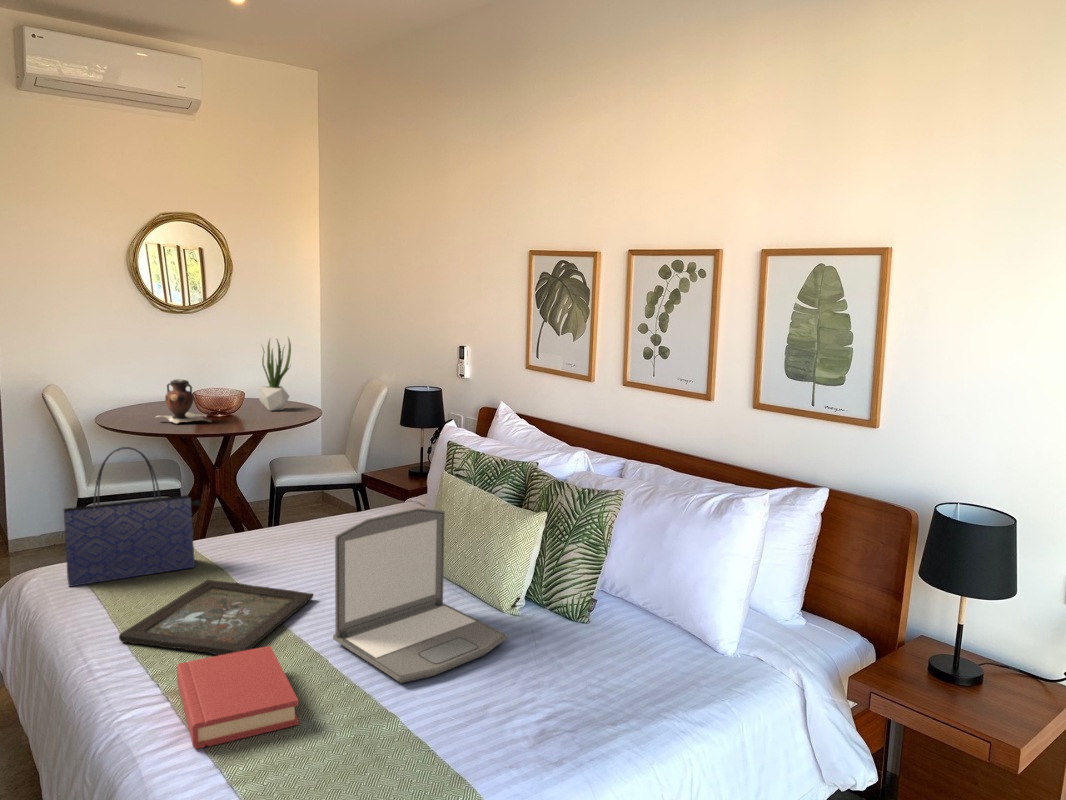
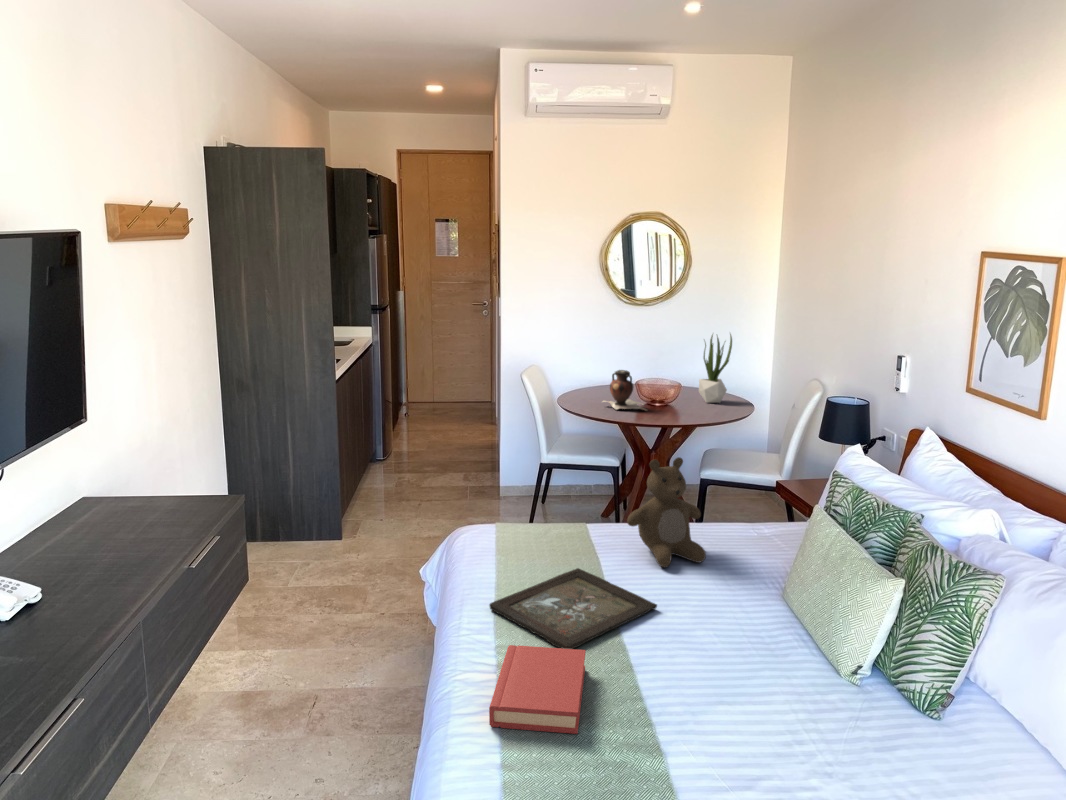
tote bag: present [64,447,200,587] -> none [482,441,587,553]
teddy bear: none [249,448,337,562] -> present [627,457,706,567]
laptop: present [333,508,508,683] -> none [649,548,823,727]

